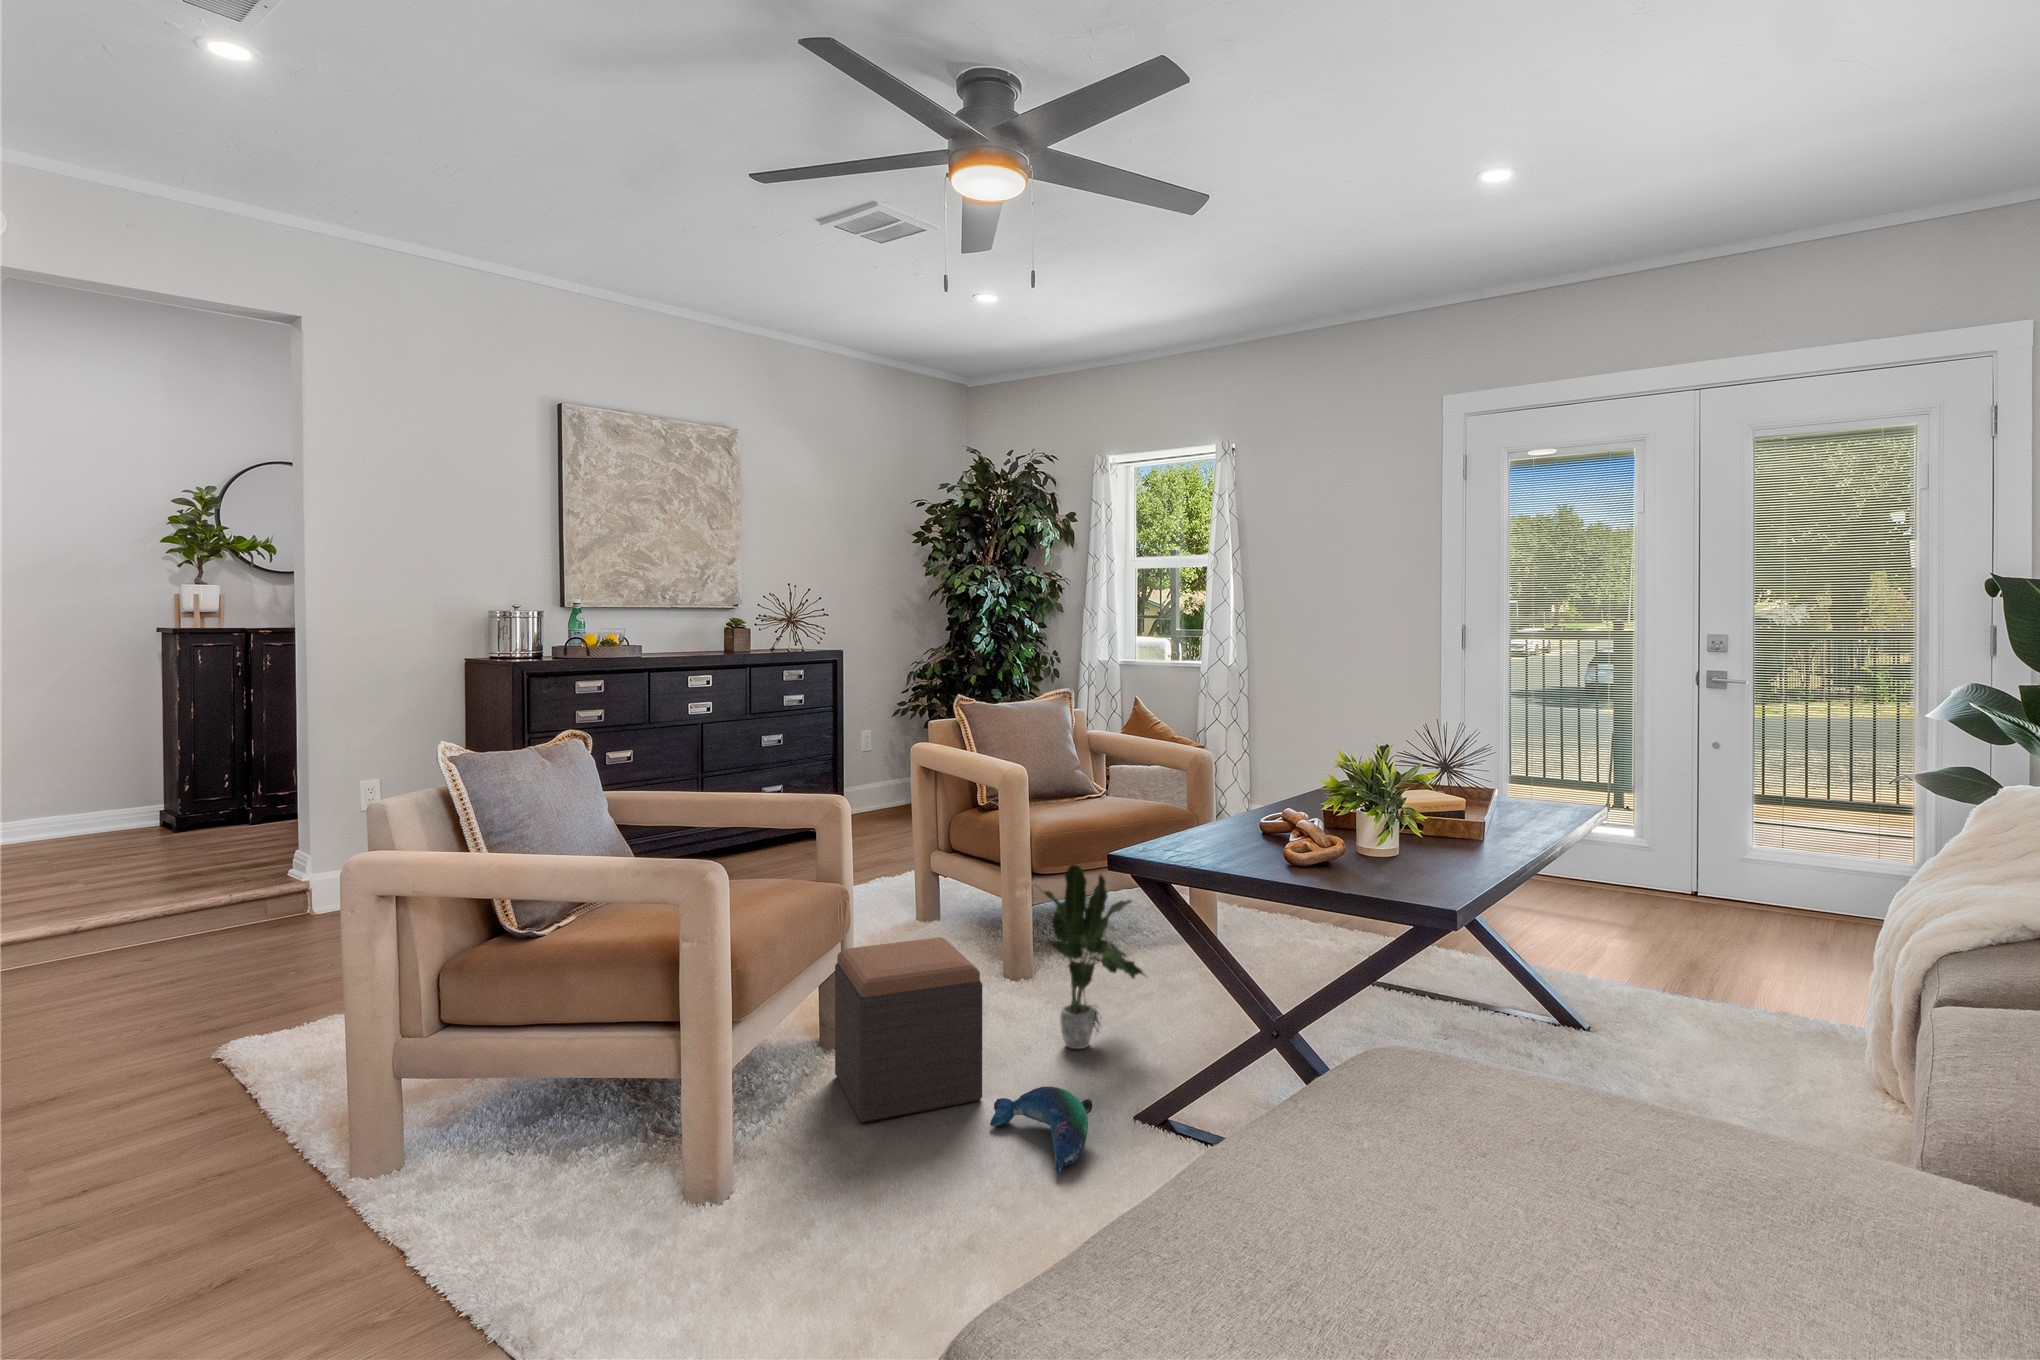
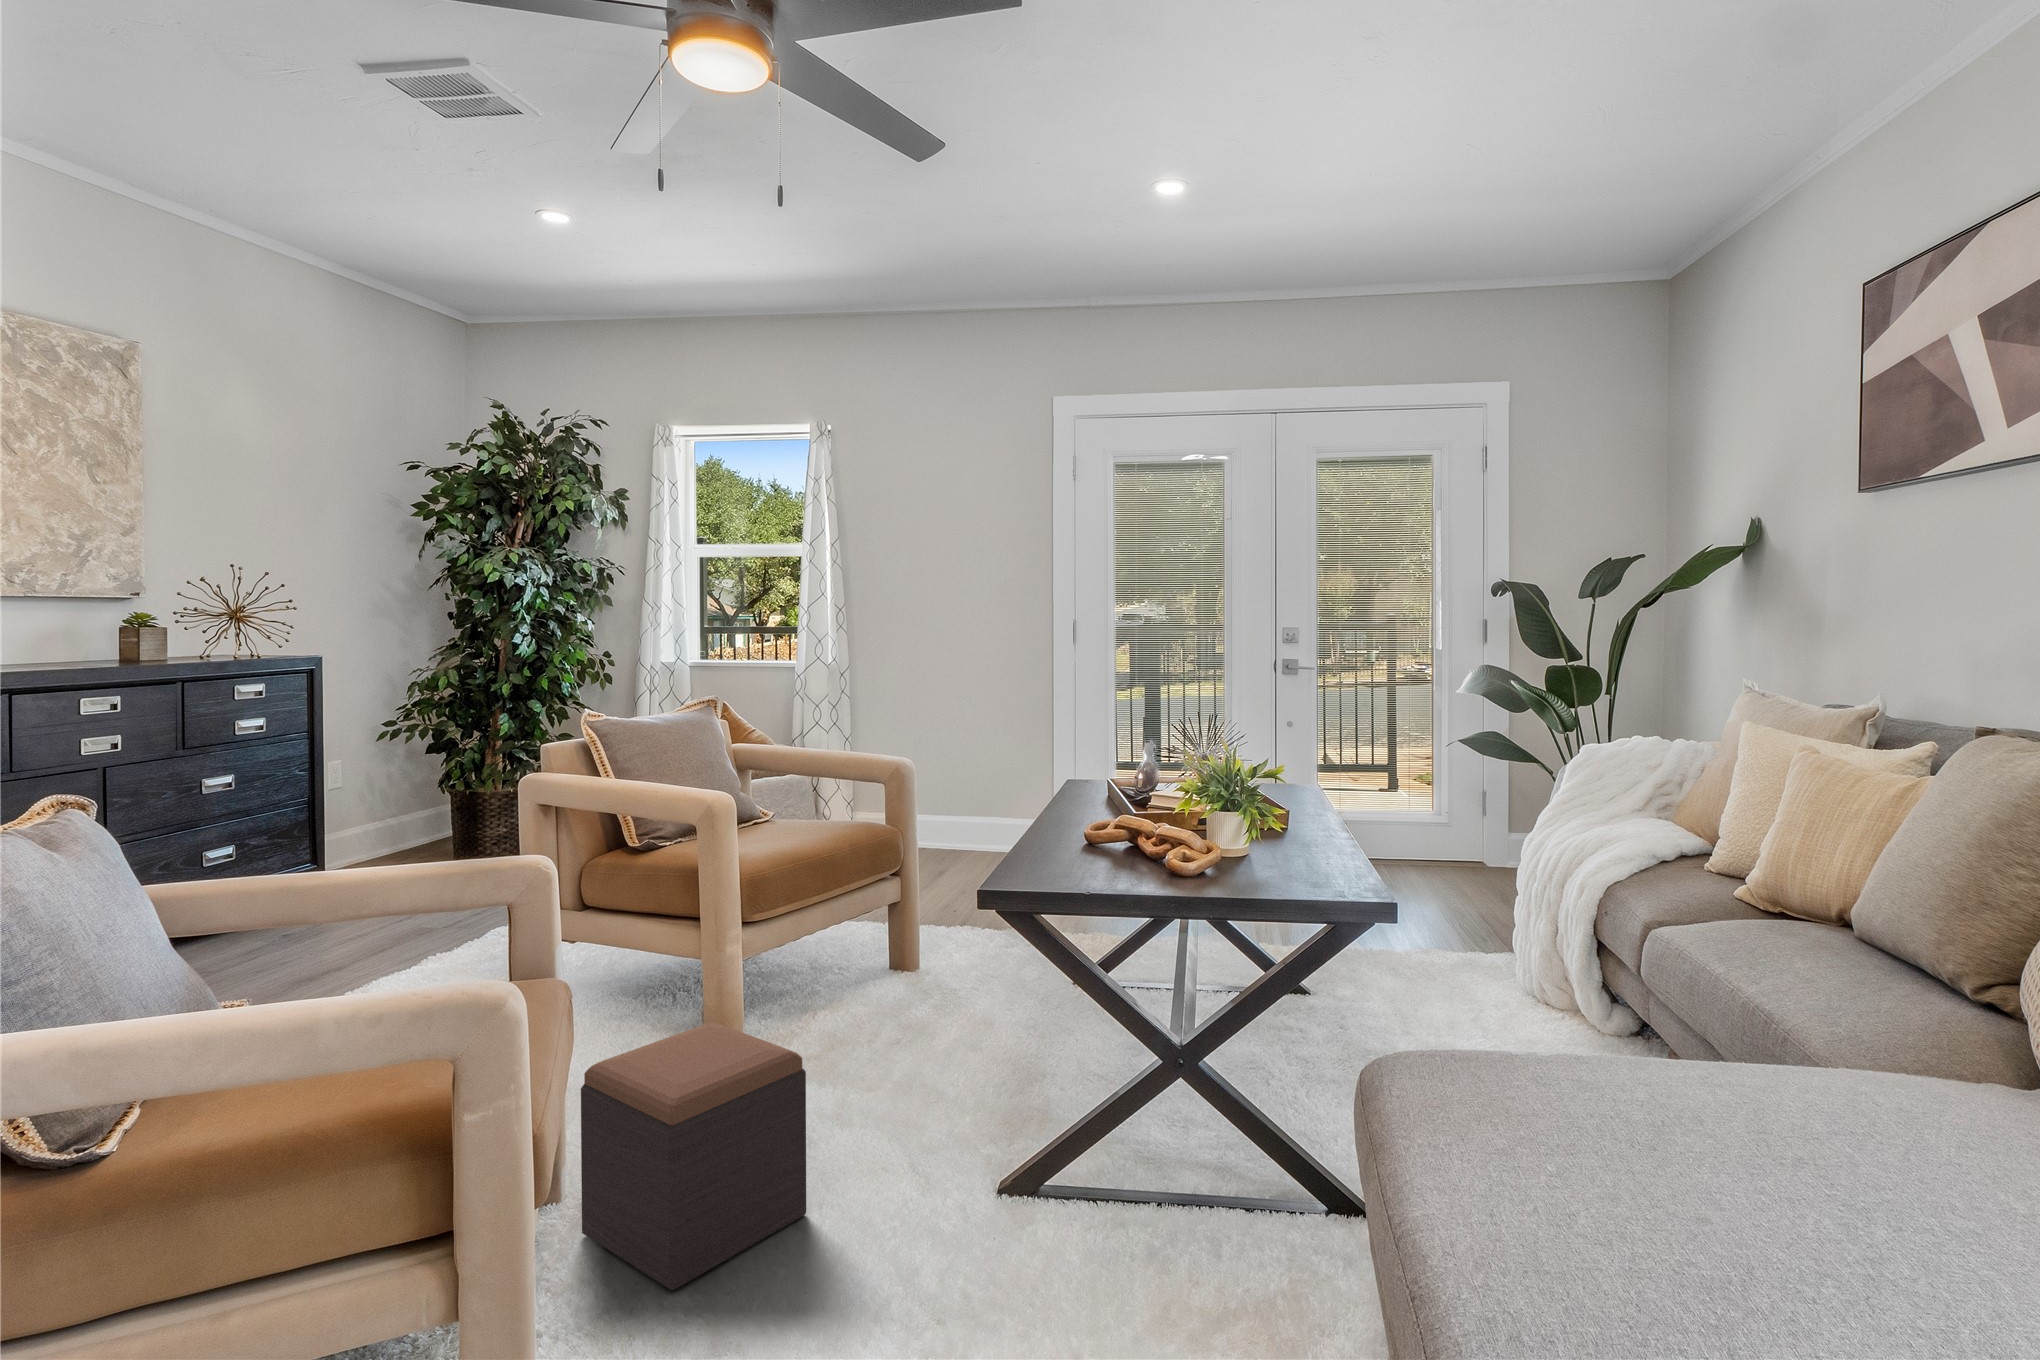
potted plant: present [1035,865,1144,1049] -> none [807,906,946,1122]
plush toy: present [990,1087,1092,1173] -> none [838,1176,985,1280]

